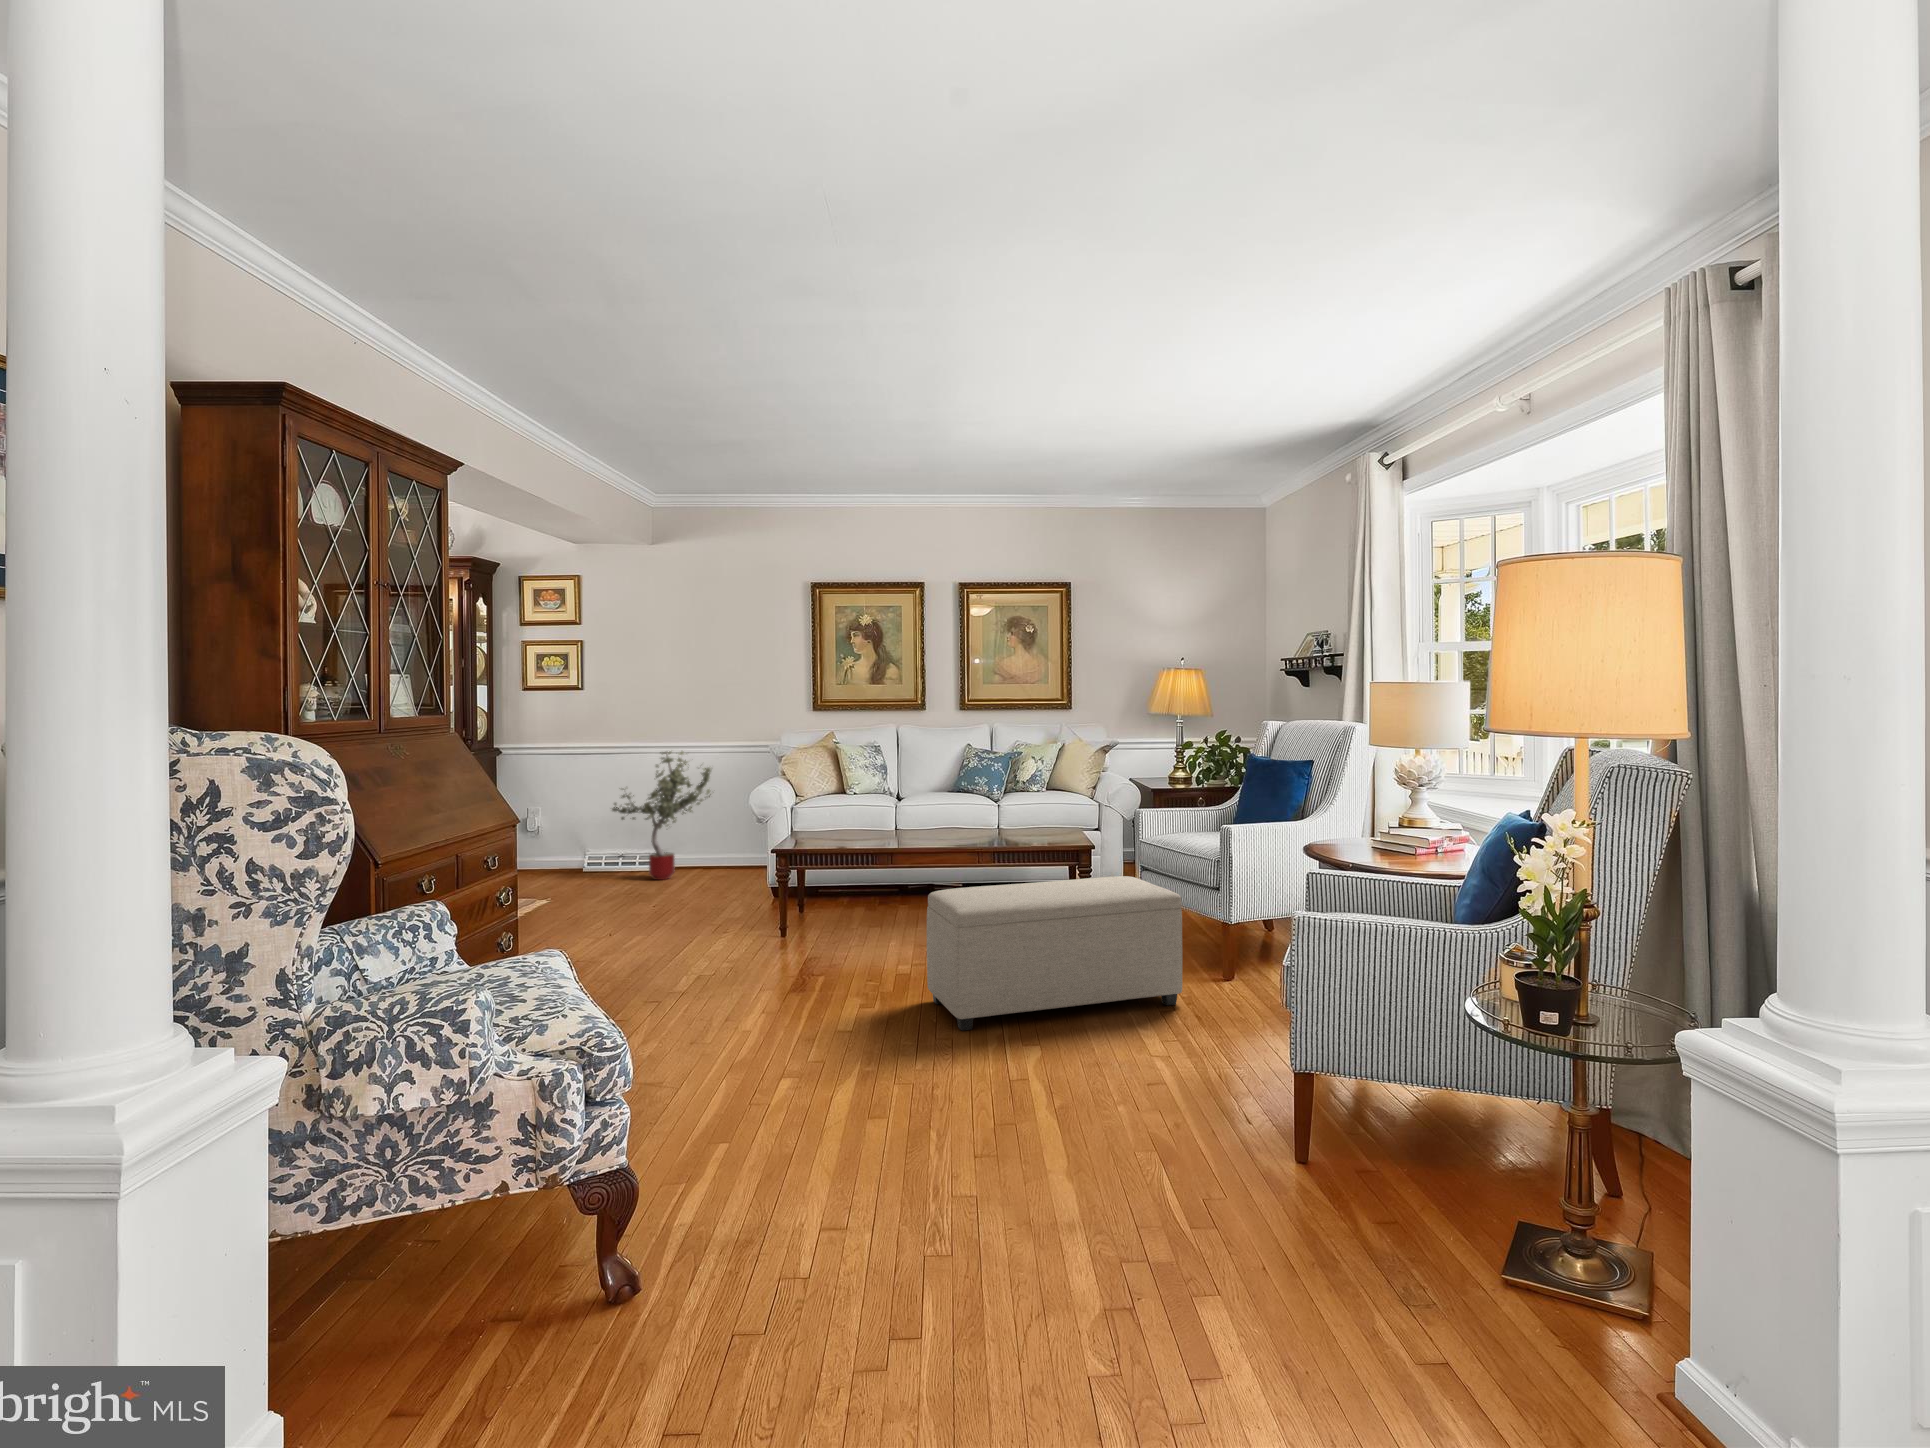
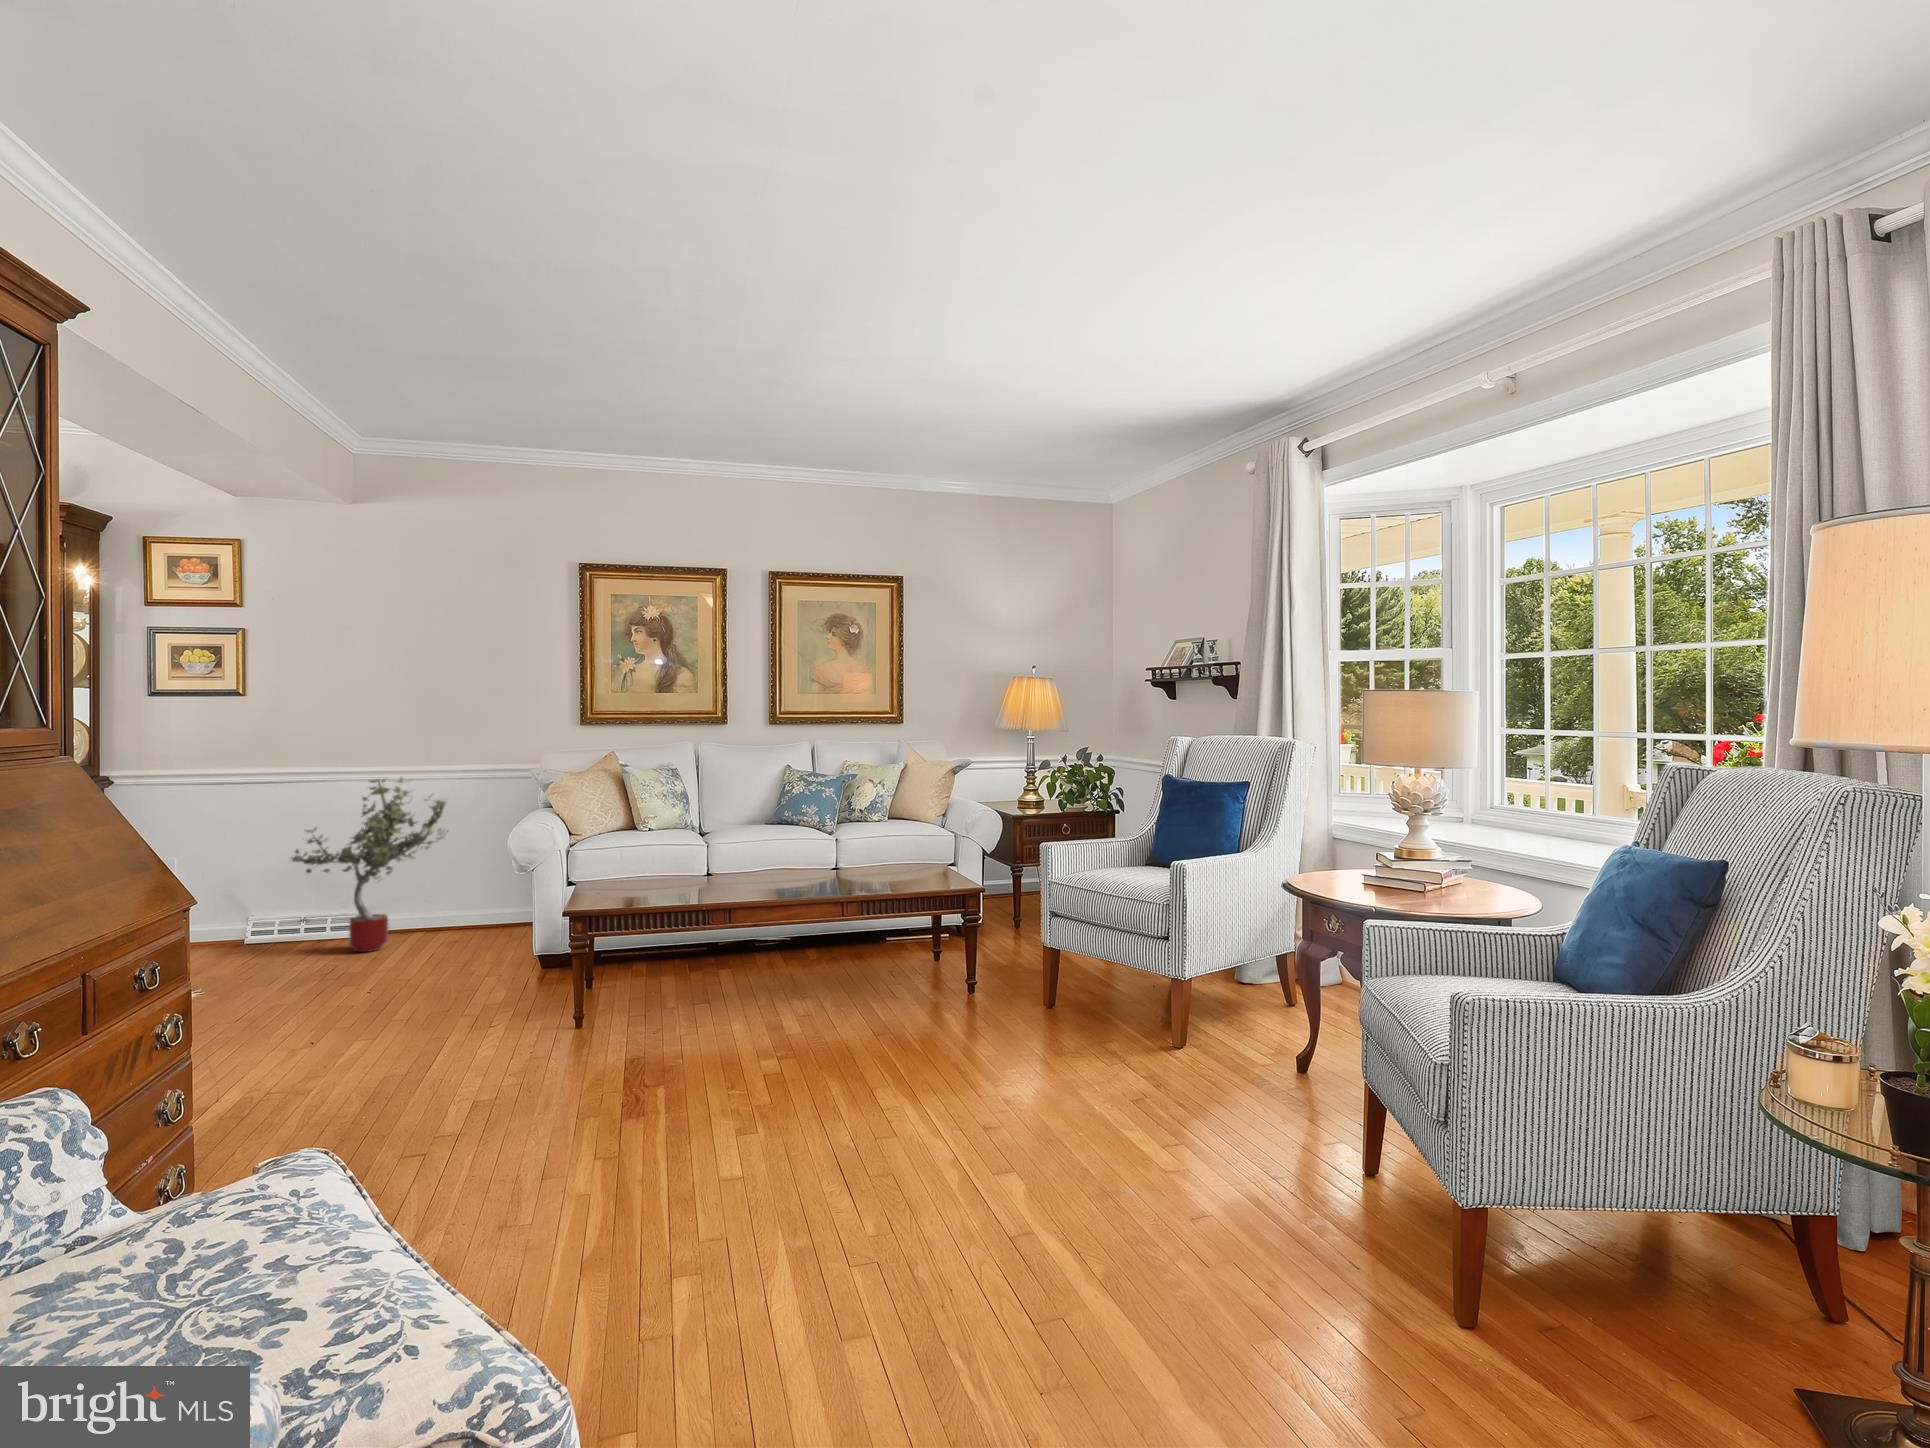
ottoman: present [927,876,1182,1031] -> none [836,928,1155,1161]

